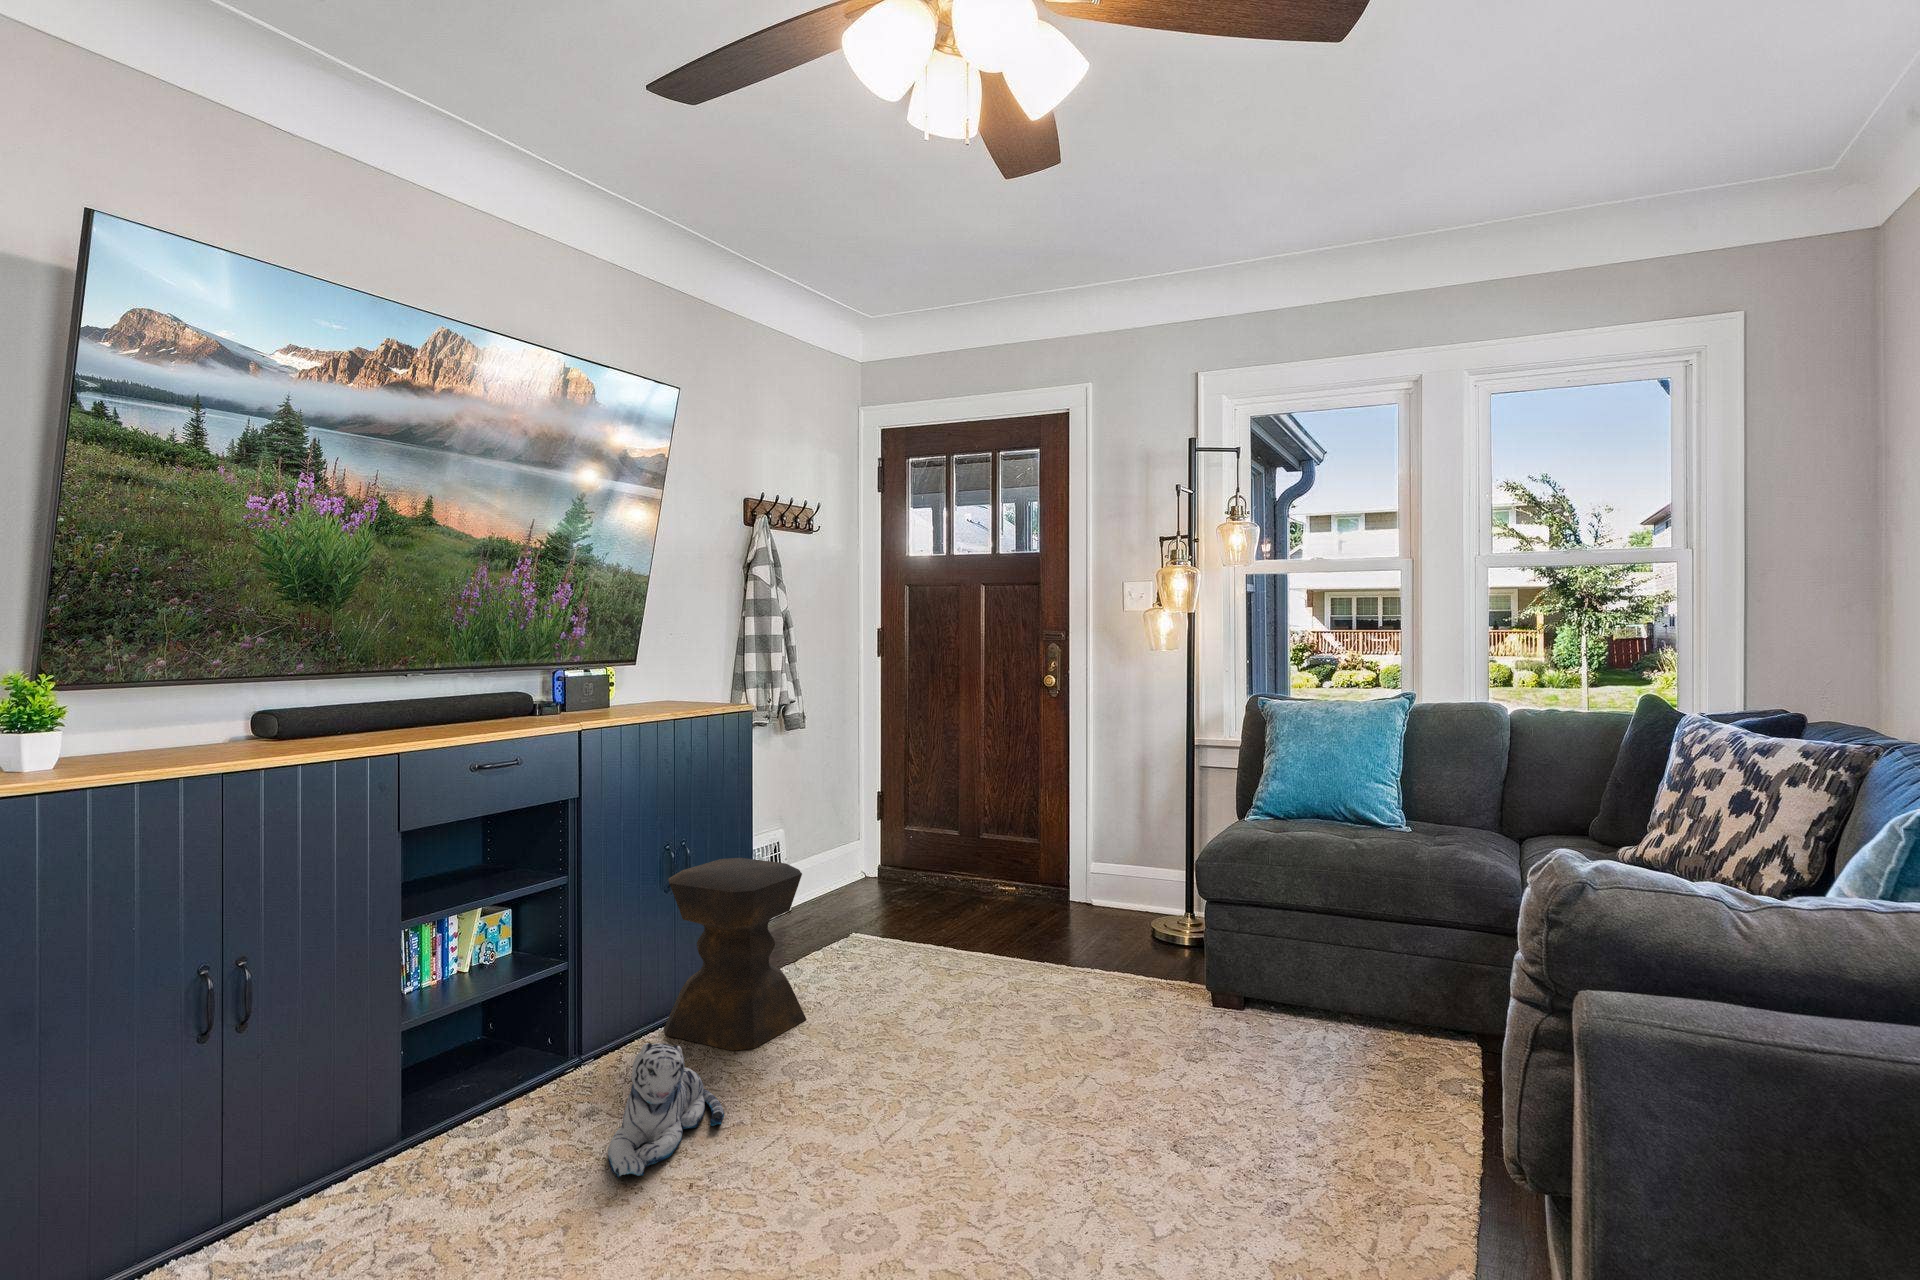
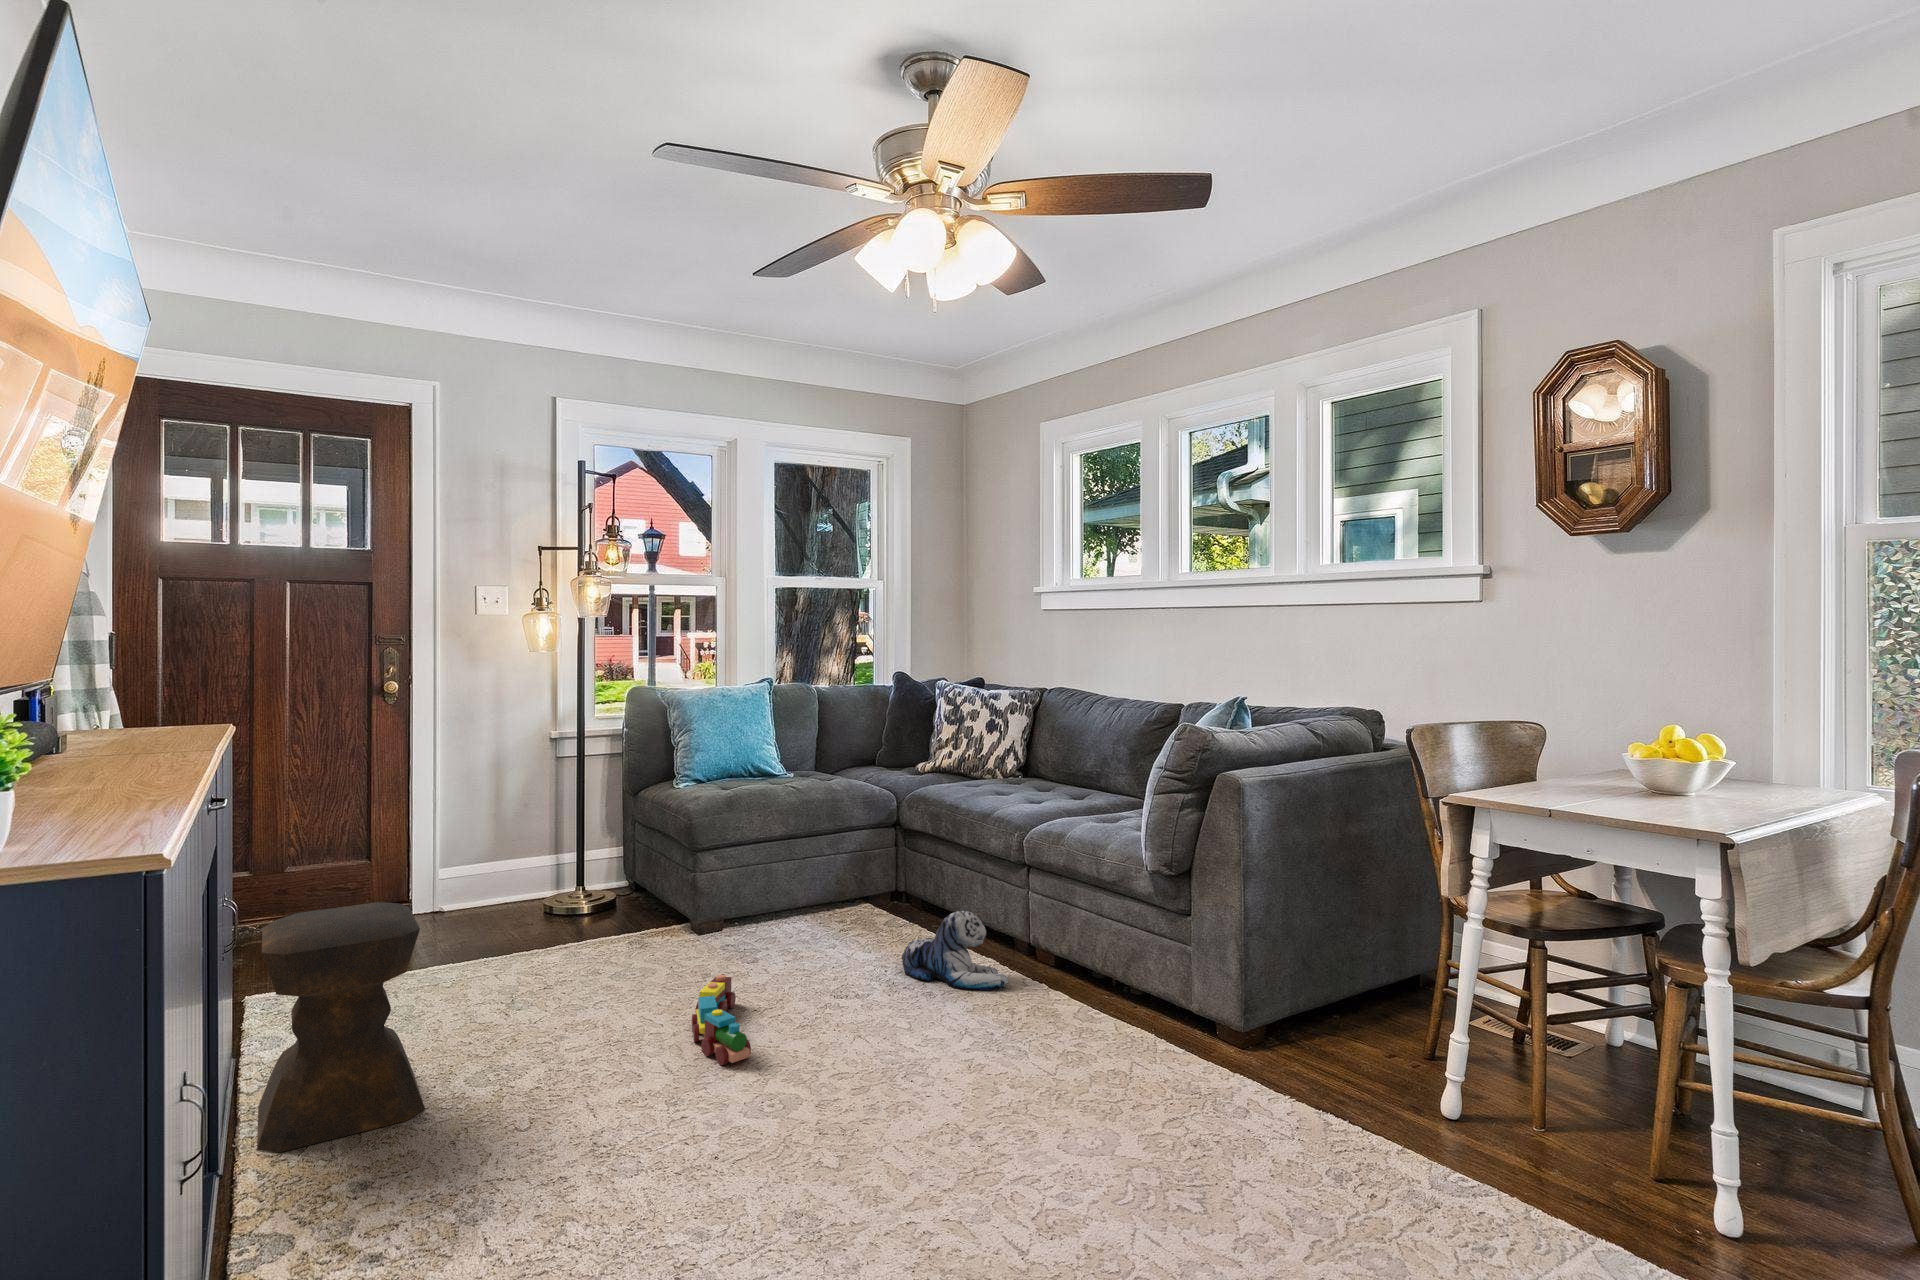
toy train: none [935,1040,1078,1134] -> present [692,975,751,1065]
plush toy: present [608,1043,724,1178] -> present [902,910,1009,990]

